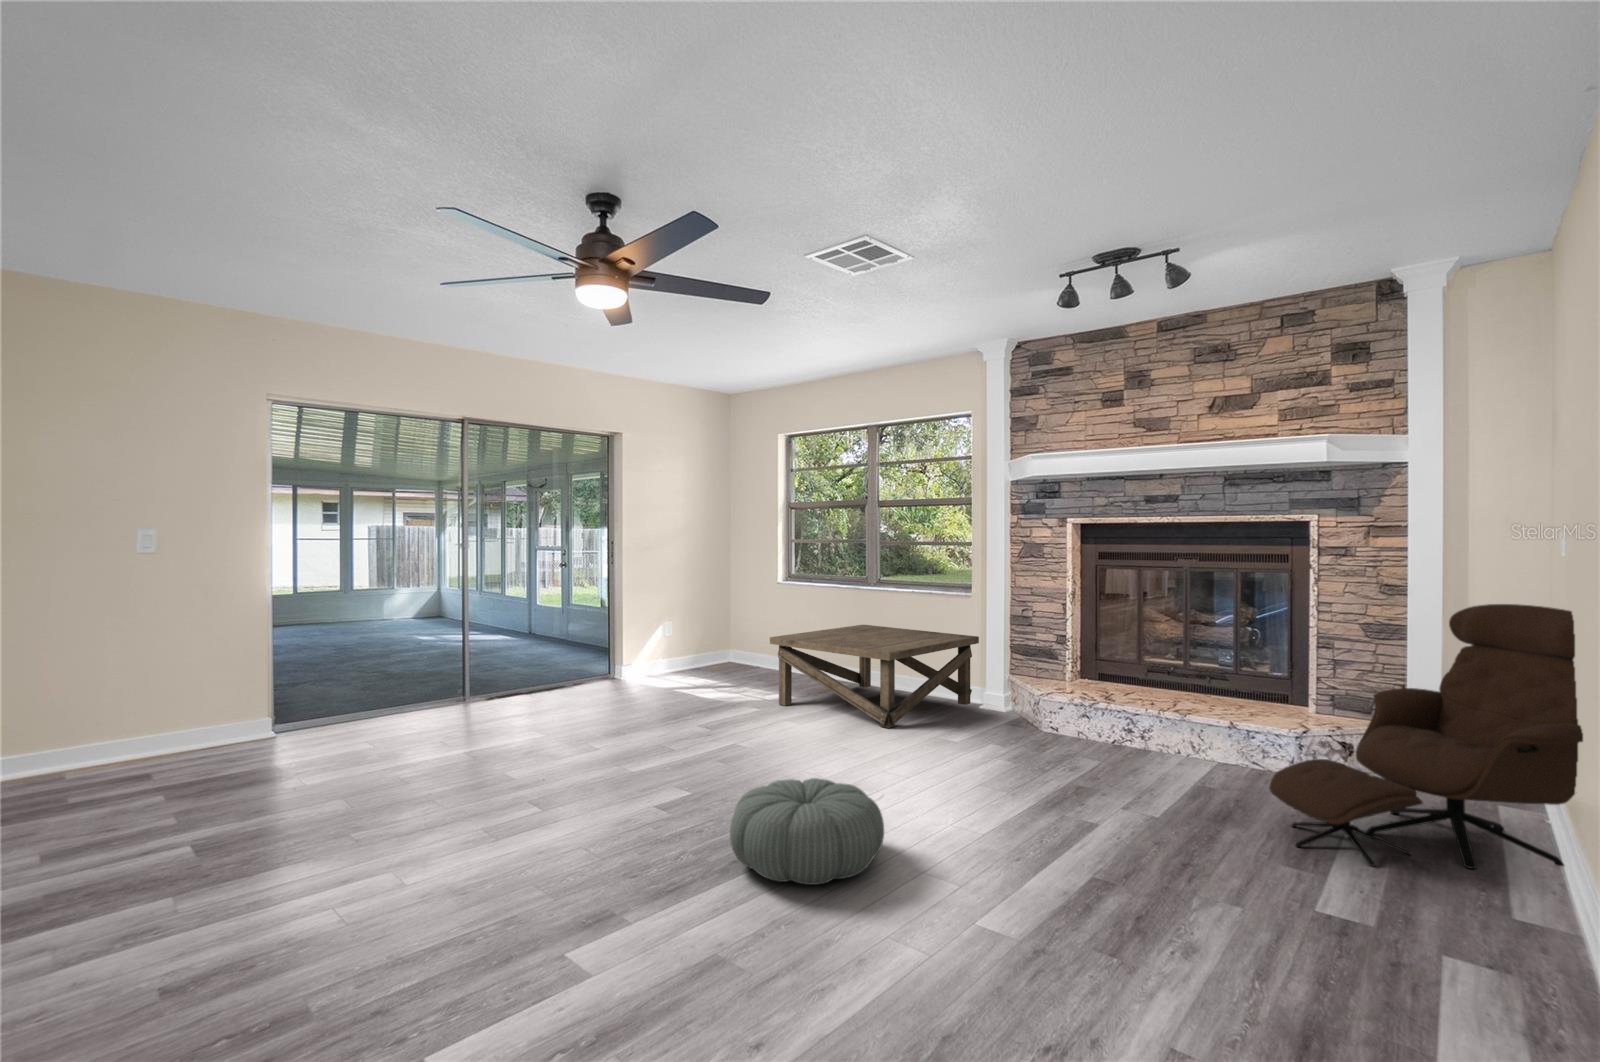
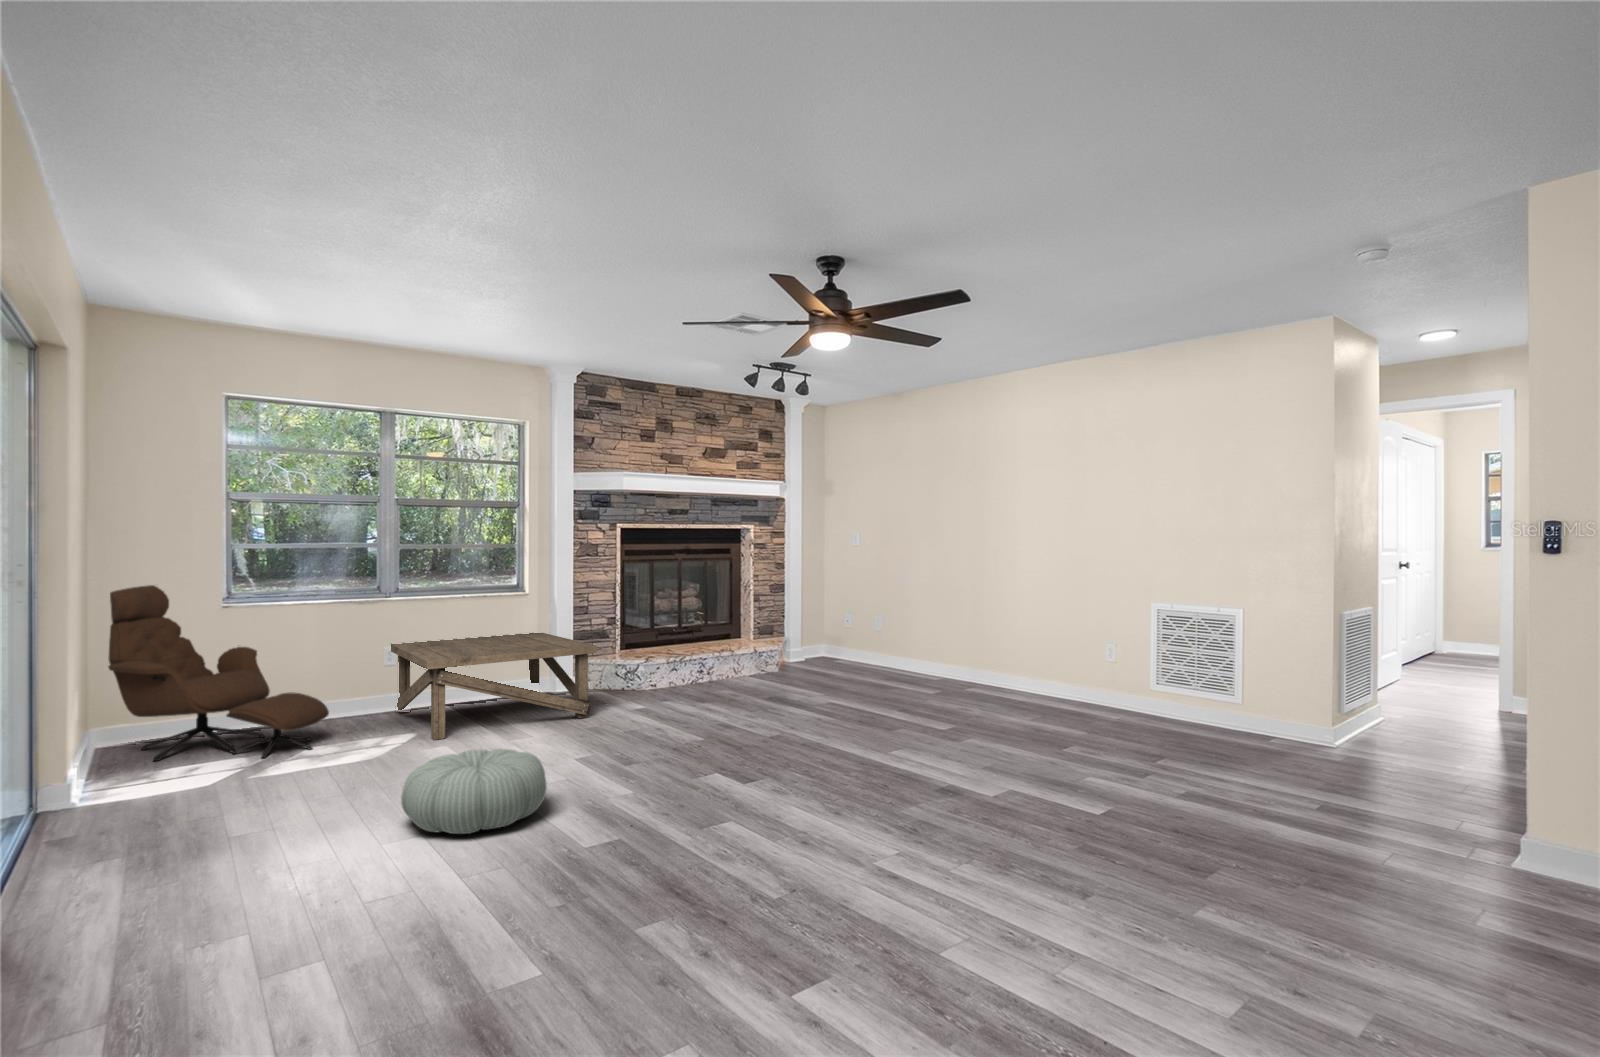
lounge chair: present [1269,604,1583,869] -> present [108,585,329,761]
pouf: present [730,778,884,885] -> present [401,749,547,834]

